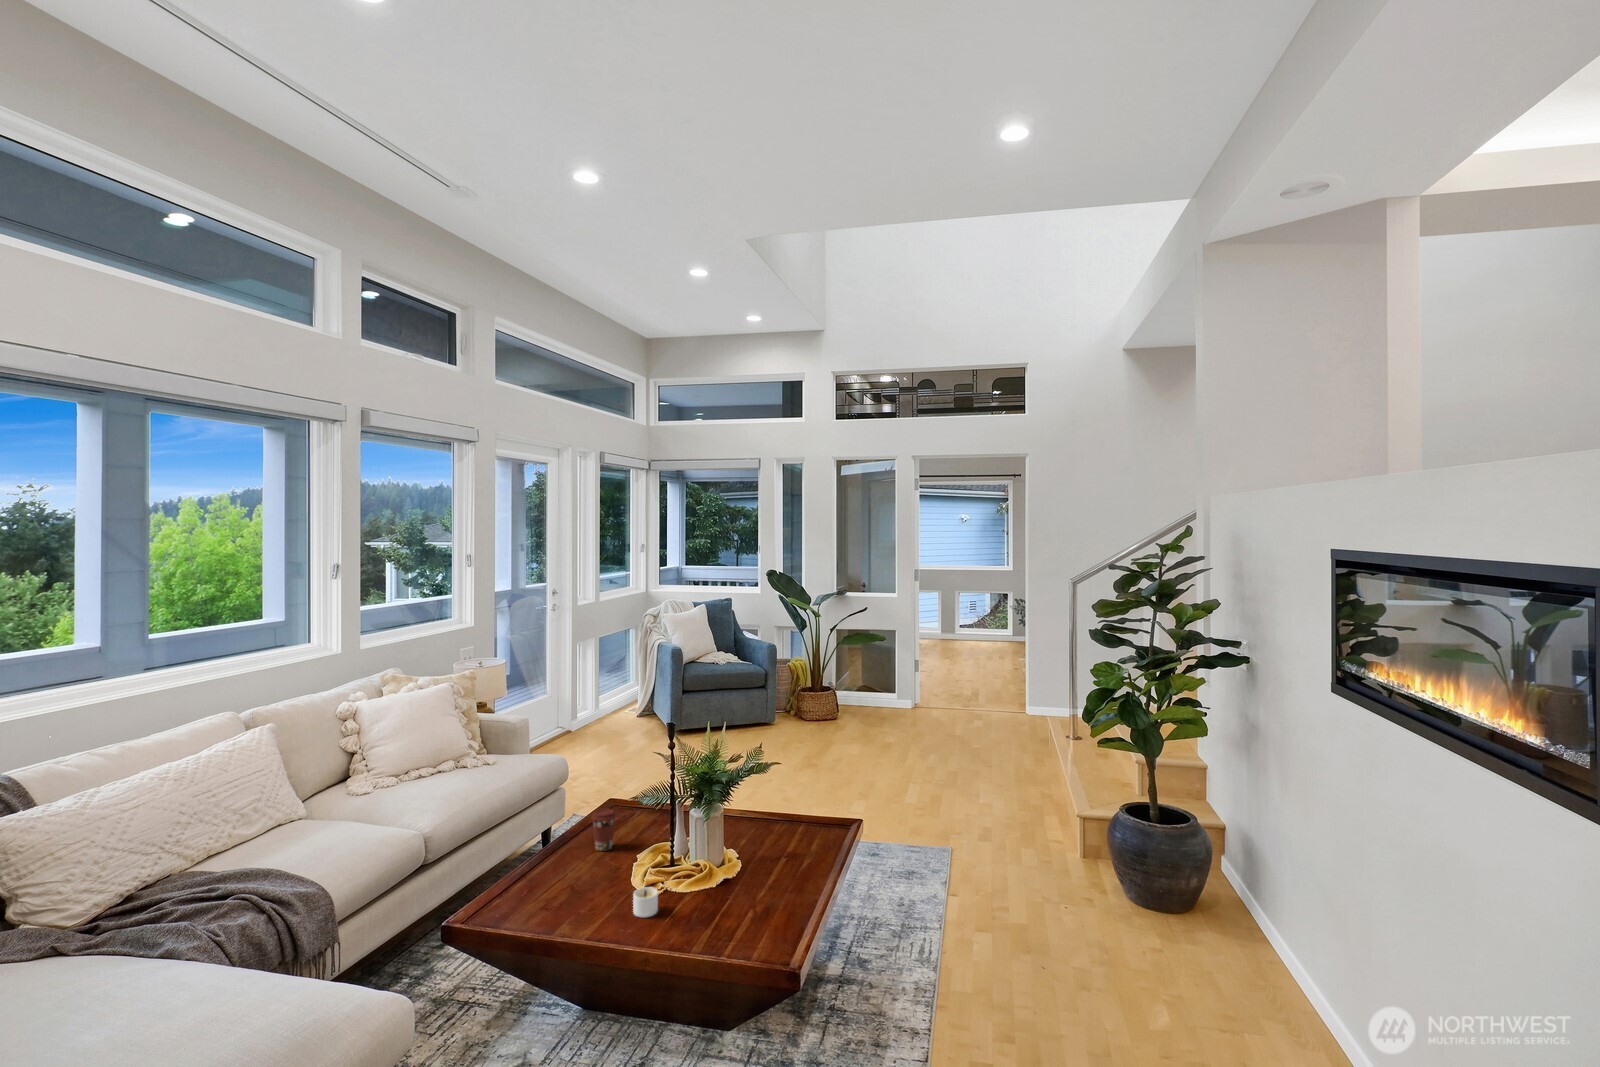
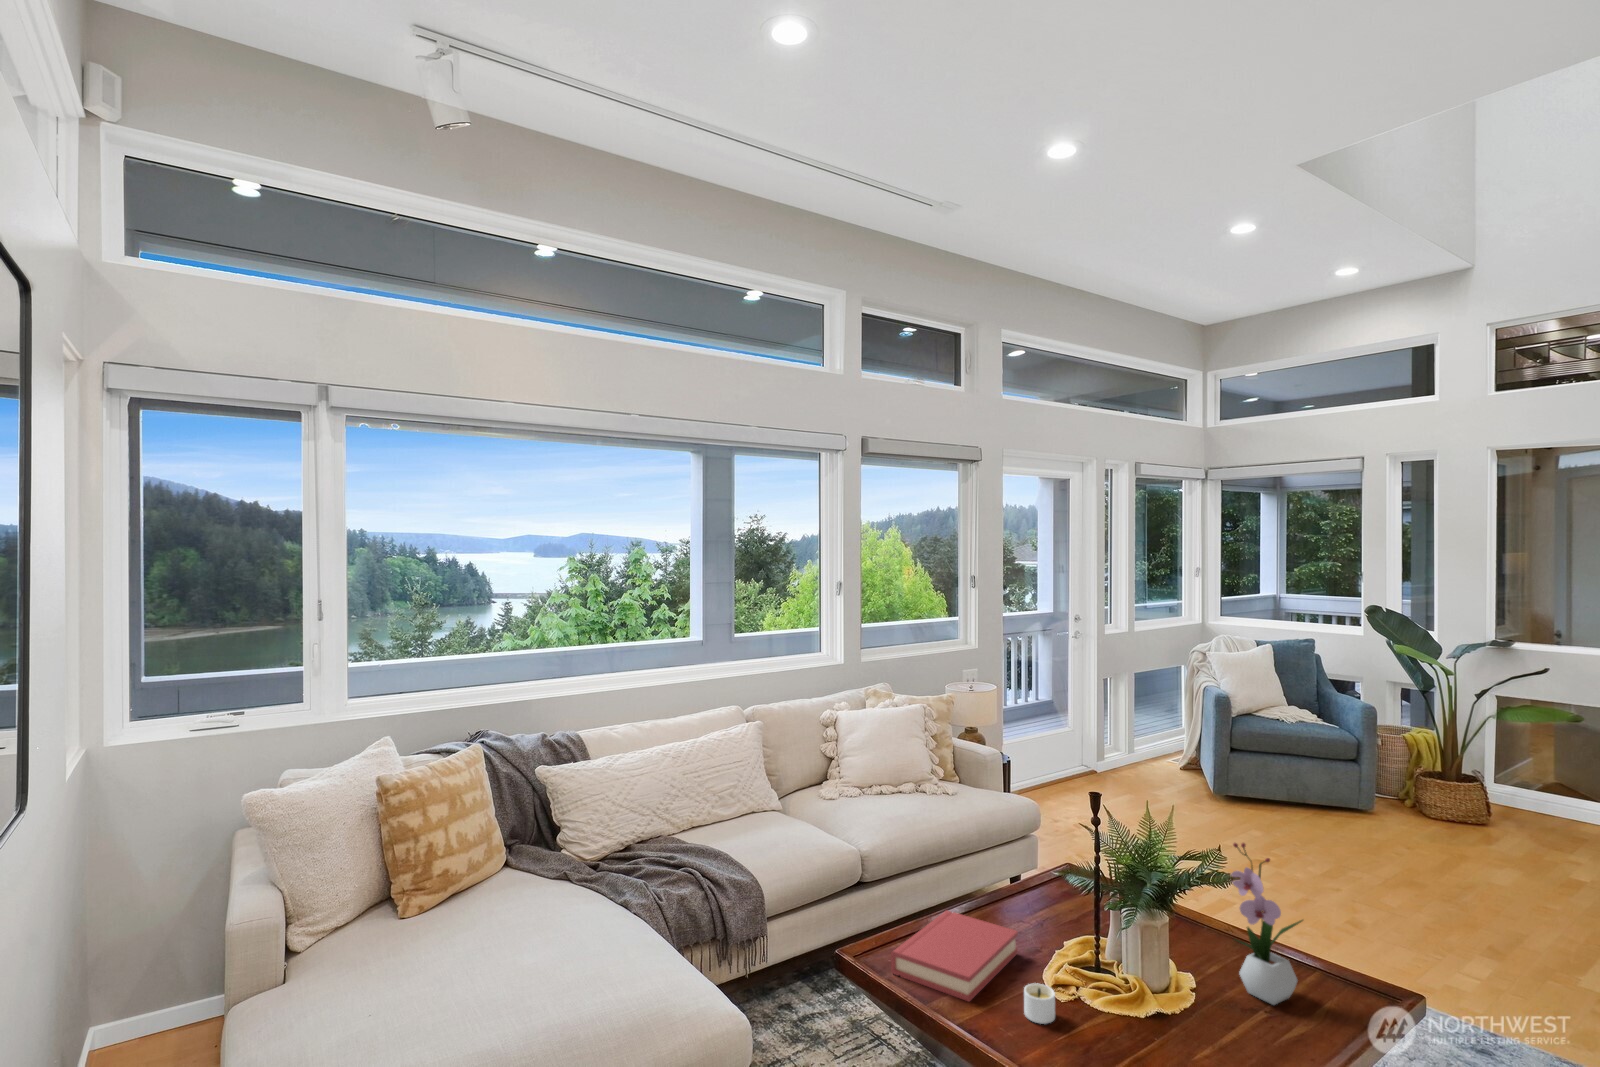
flower arrangement: none [760,746,800,854] -> present [1231,843,1303,1005]
coffee cup: present [591,808,616,851] -> none [1018,873,1049,925]
hardback book: none [508,856,606,924] -> present [891,910,1018,1001]

